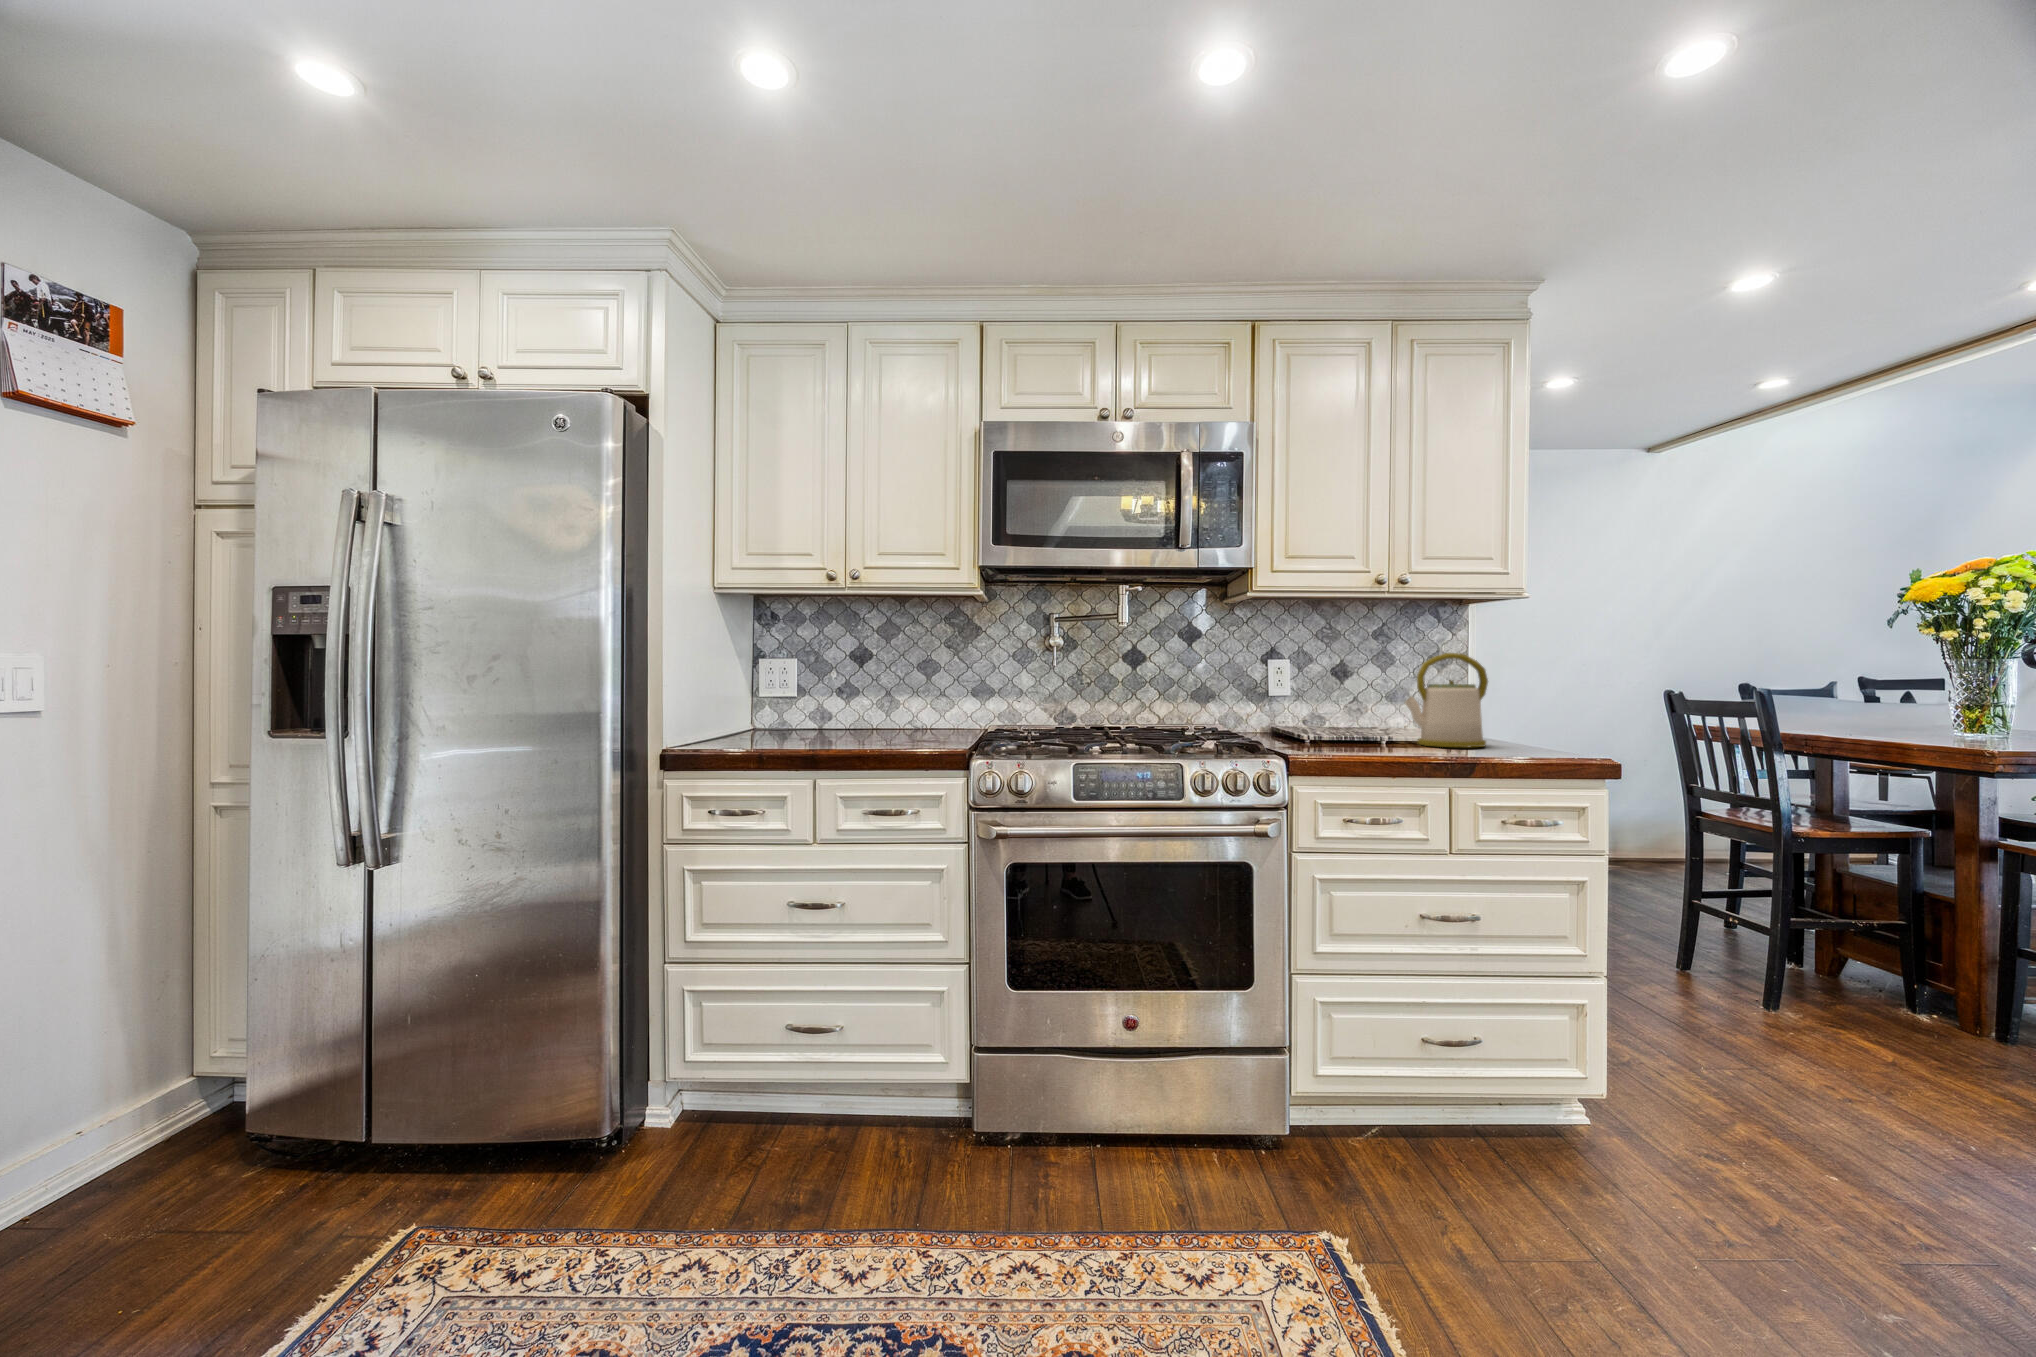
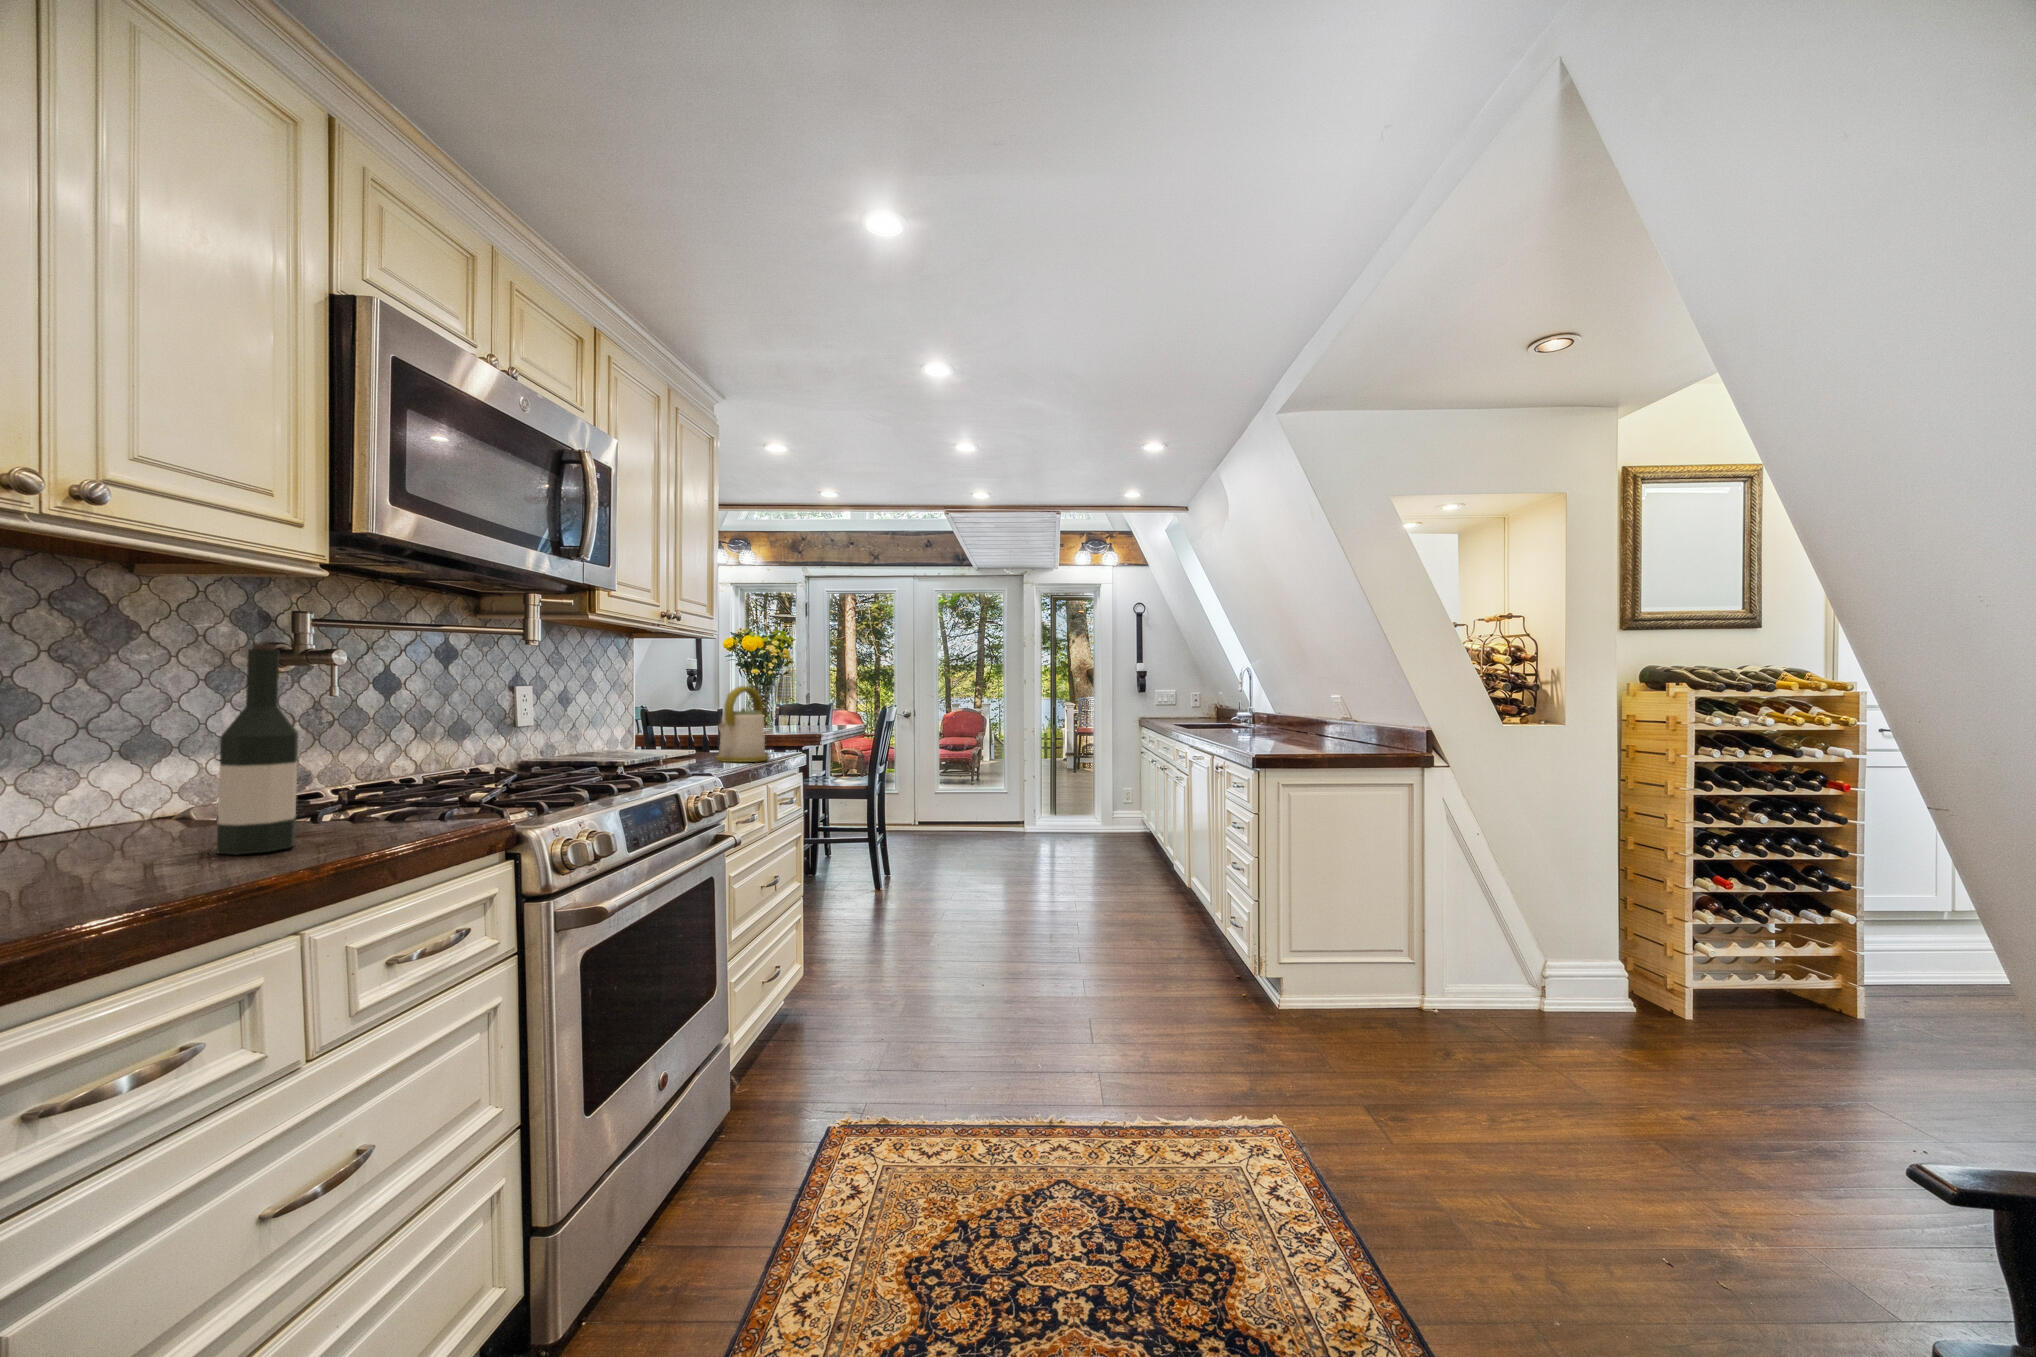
wine bottle: none [905,634,933,739] -> present [217,643,298,855]

